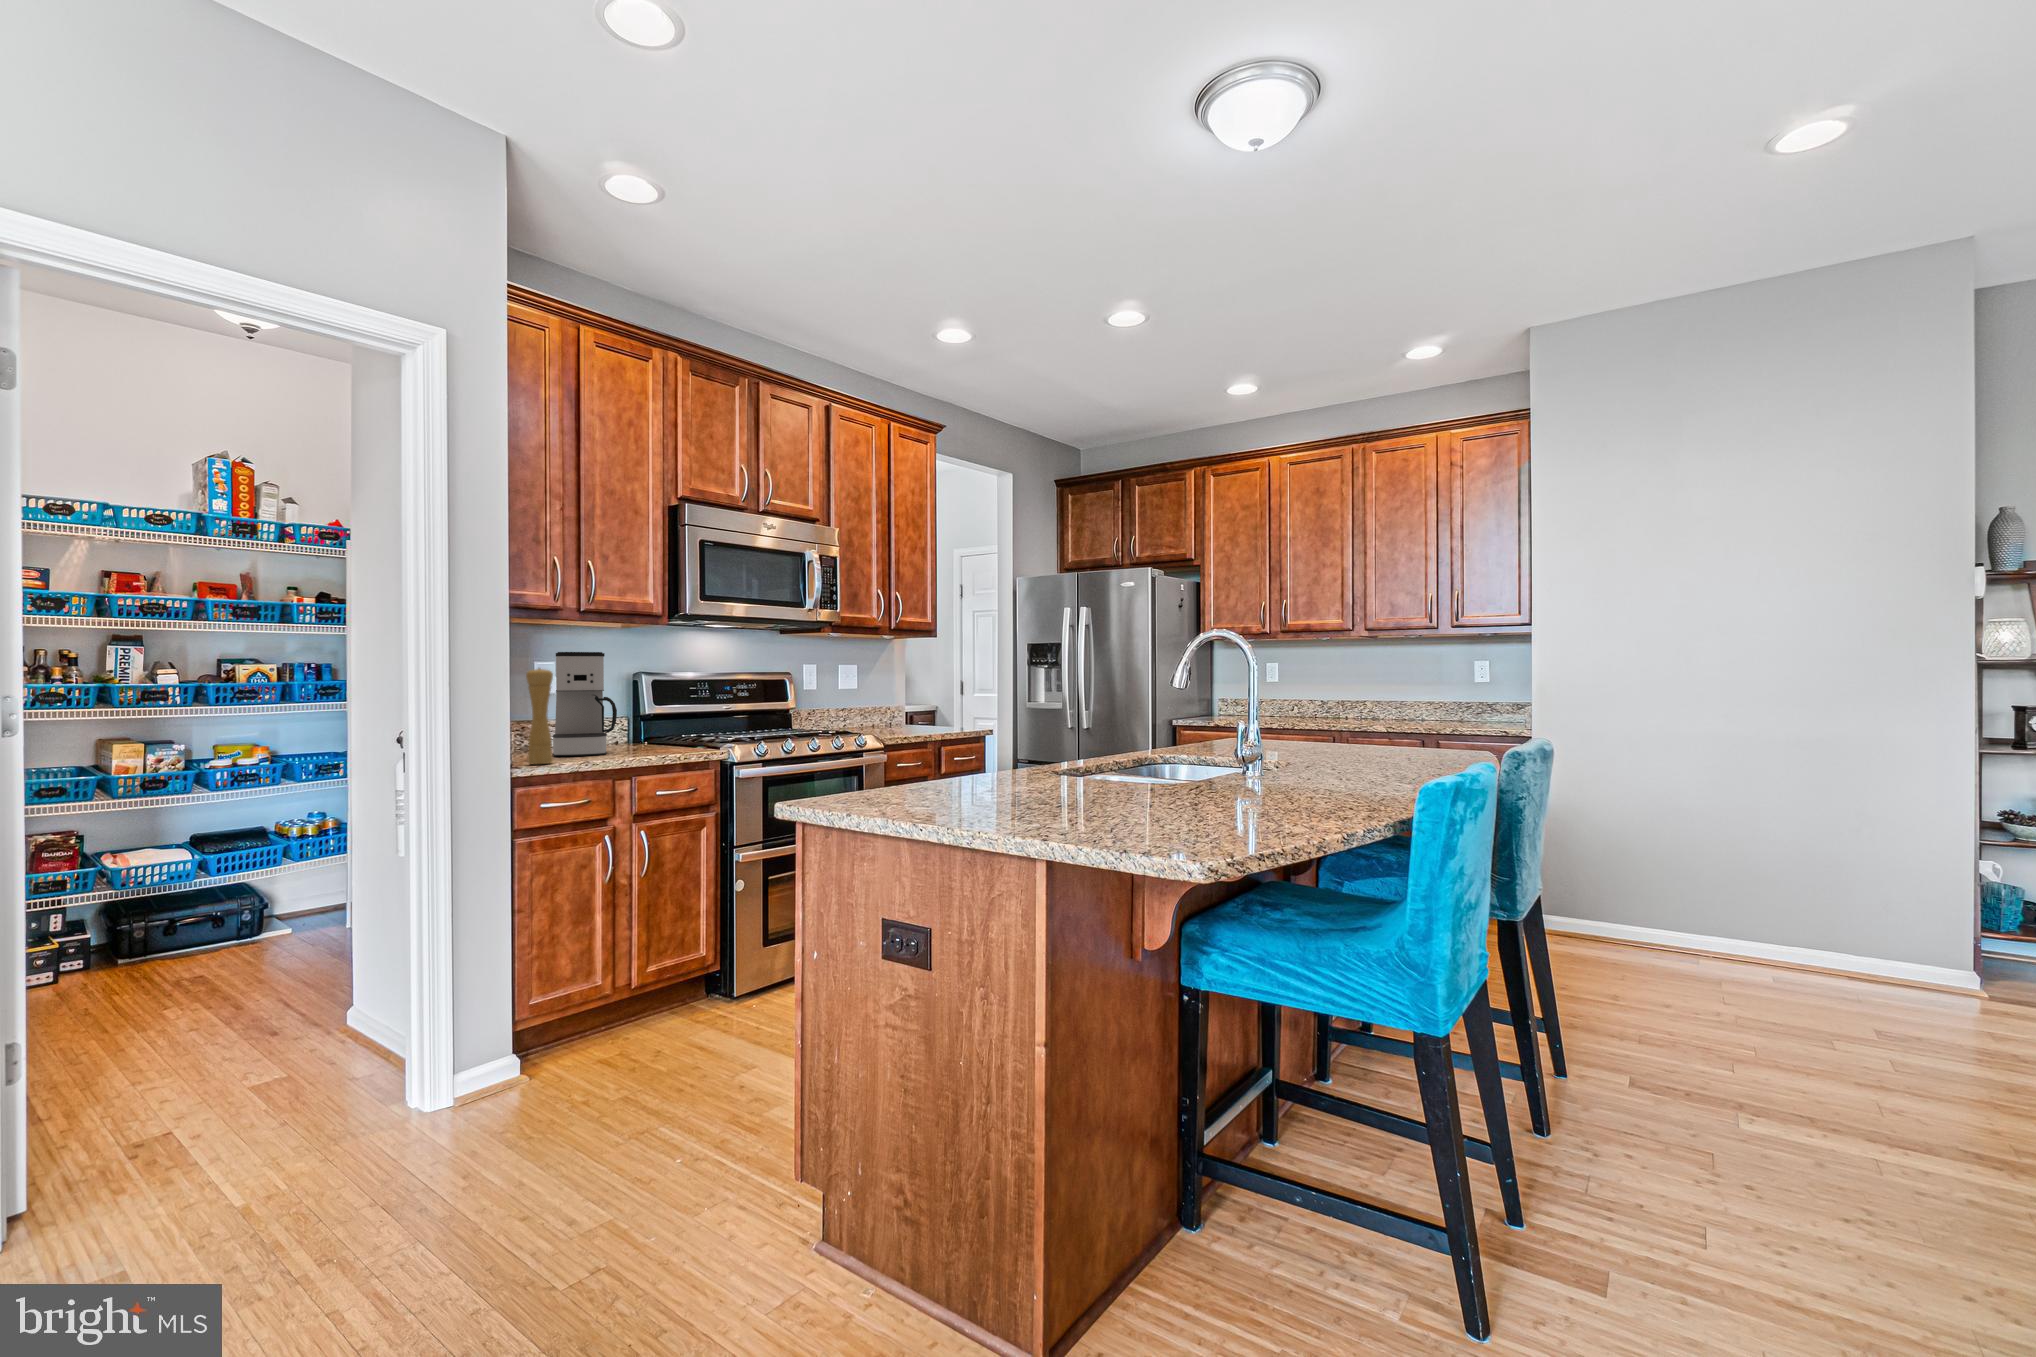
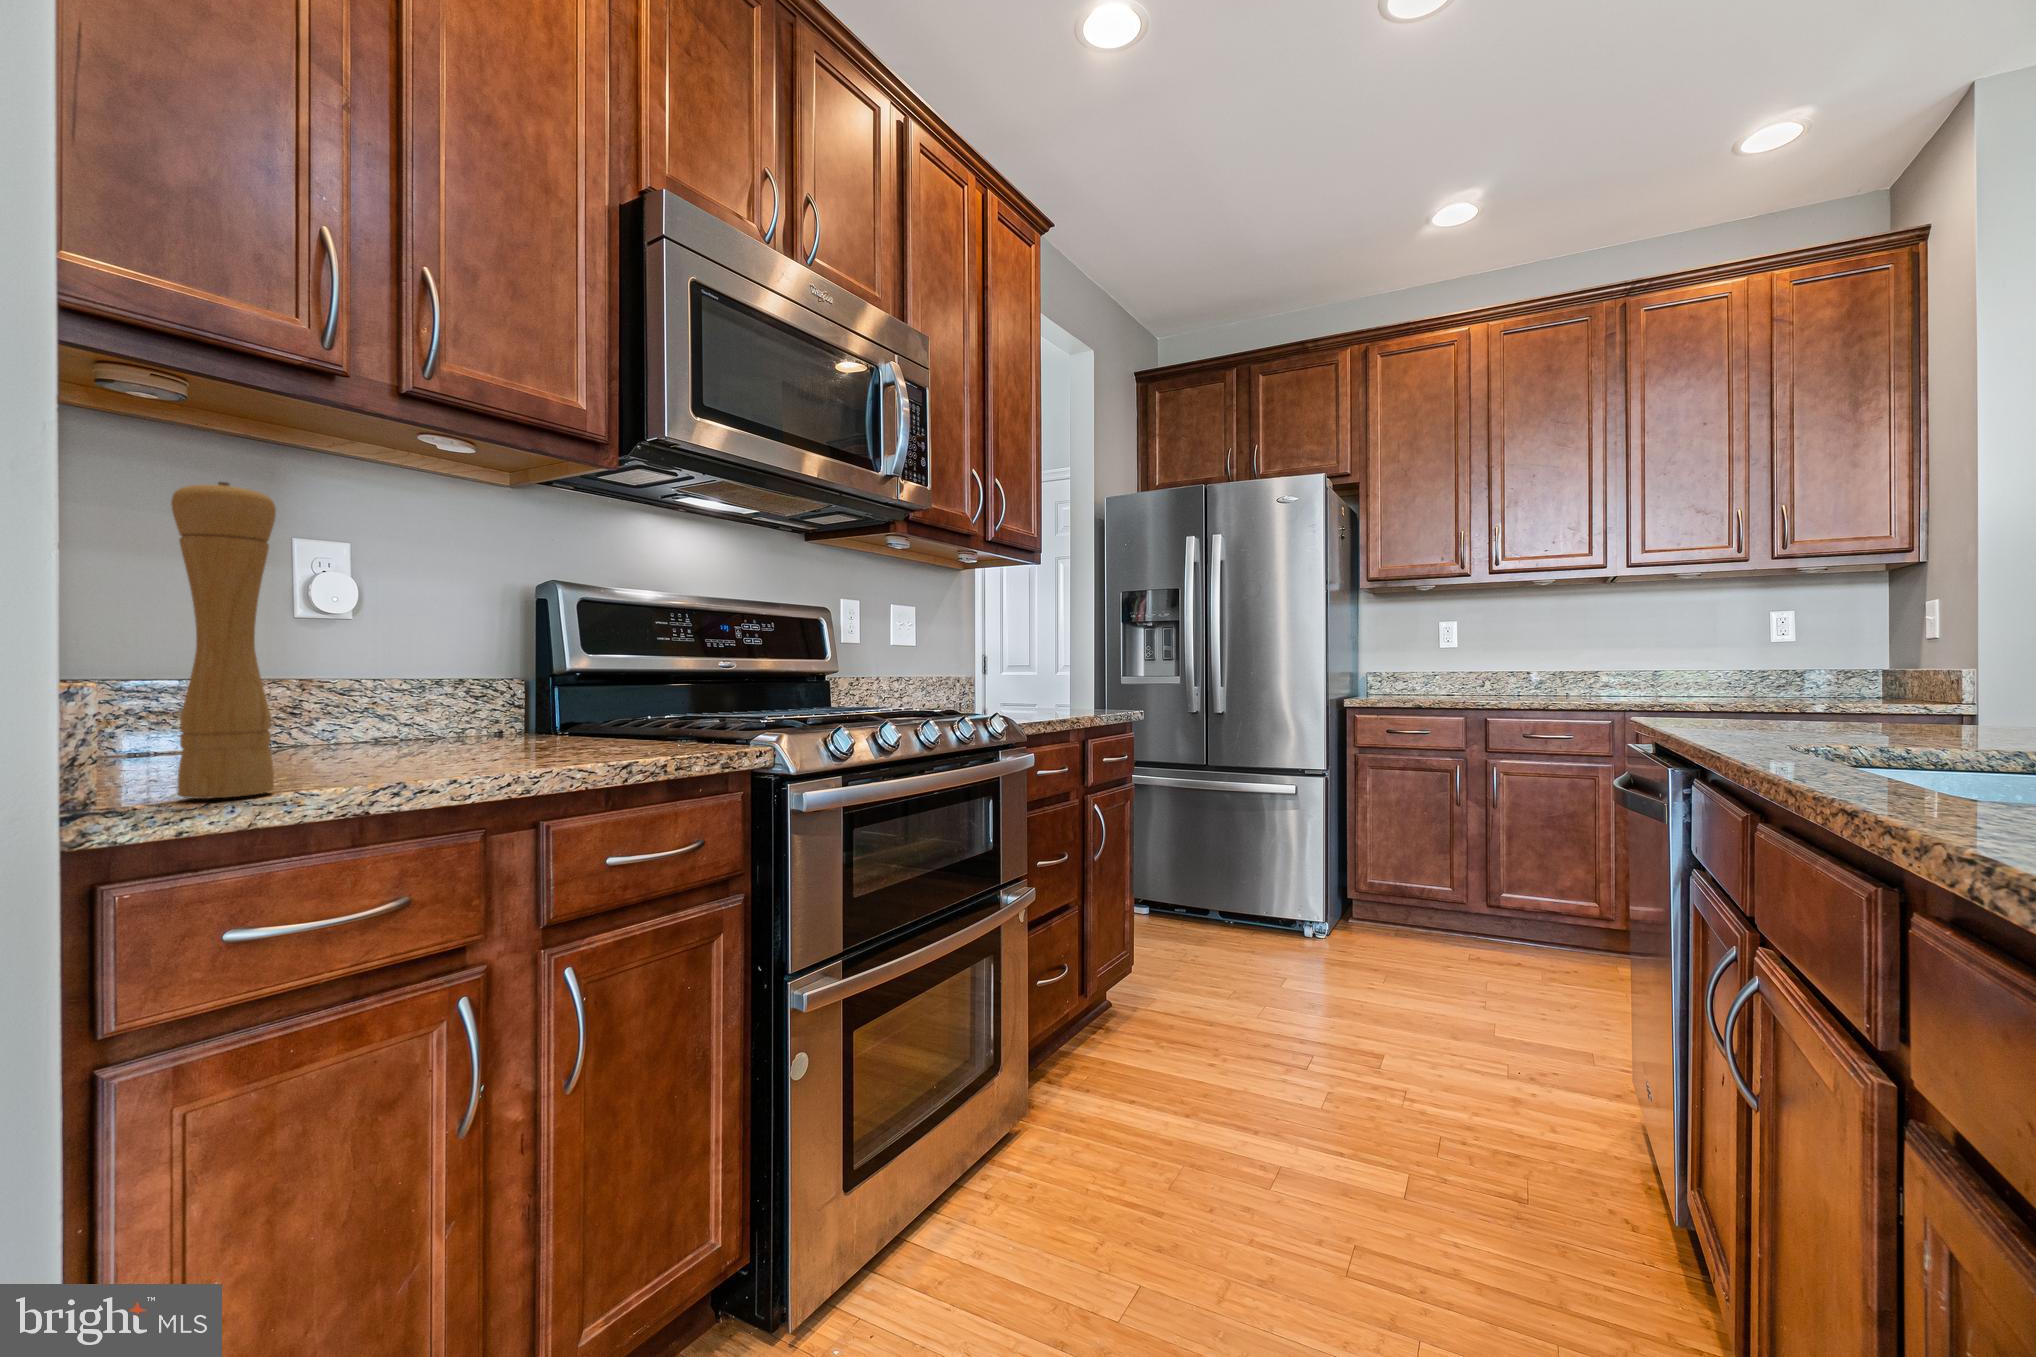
coffee maker: present [552,652,617,756] -> none [308,478,496,767]

